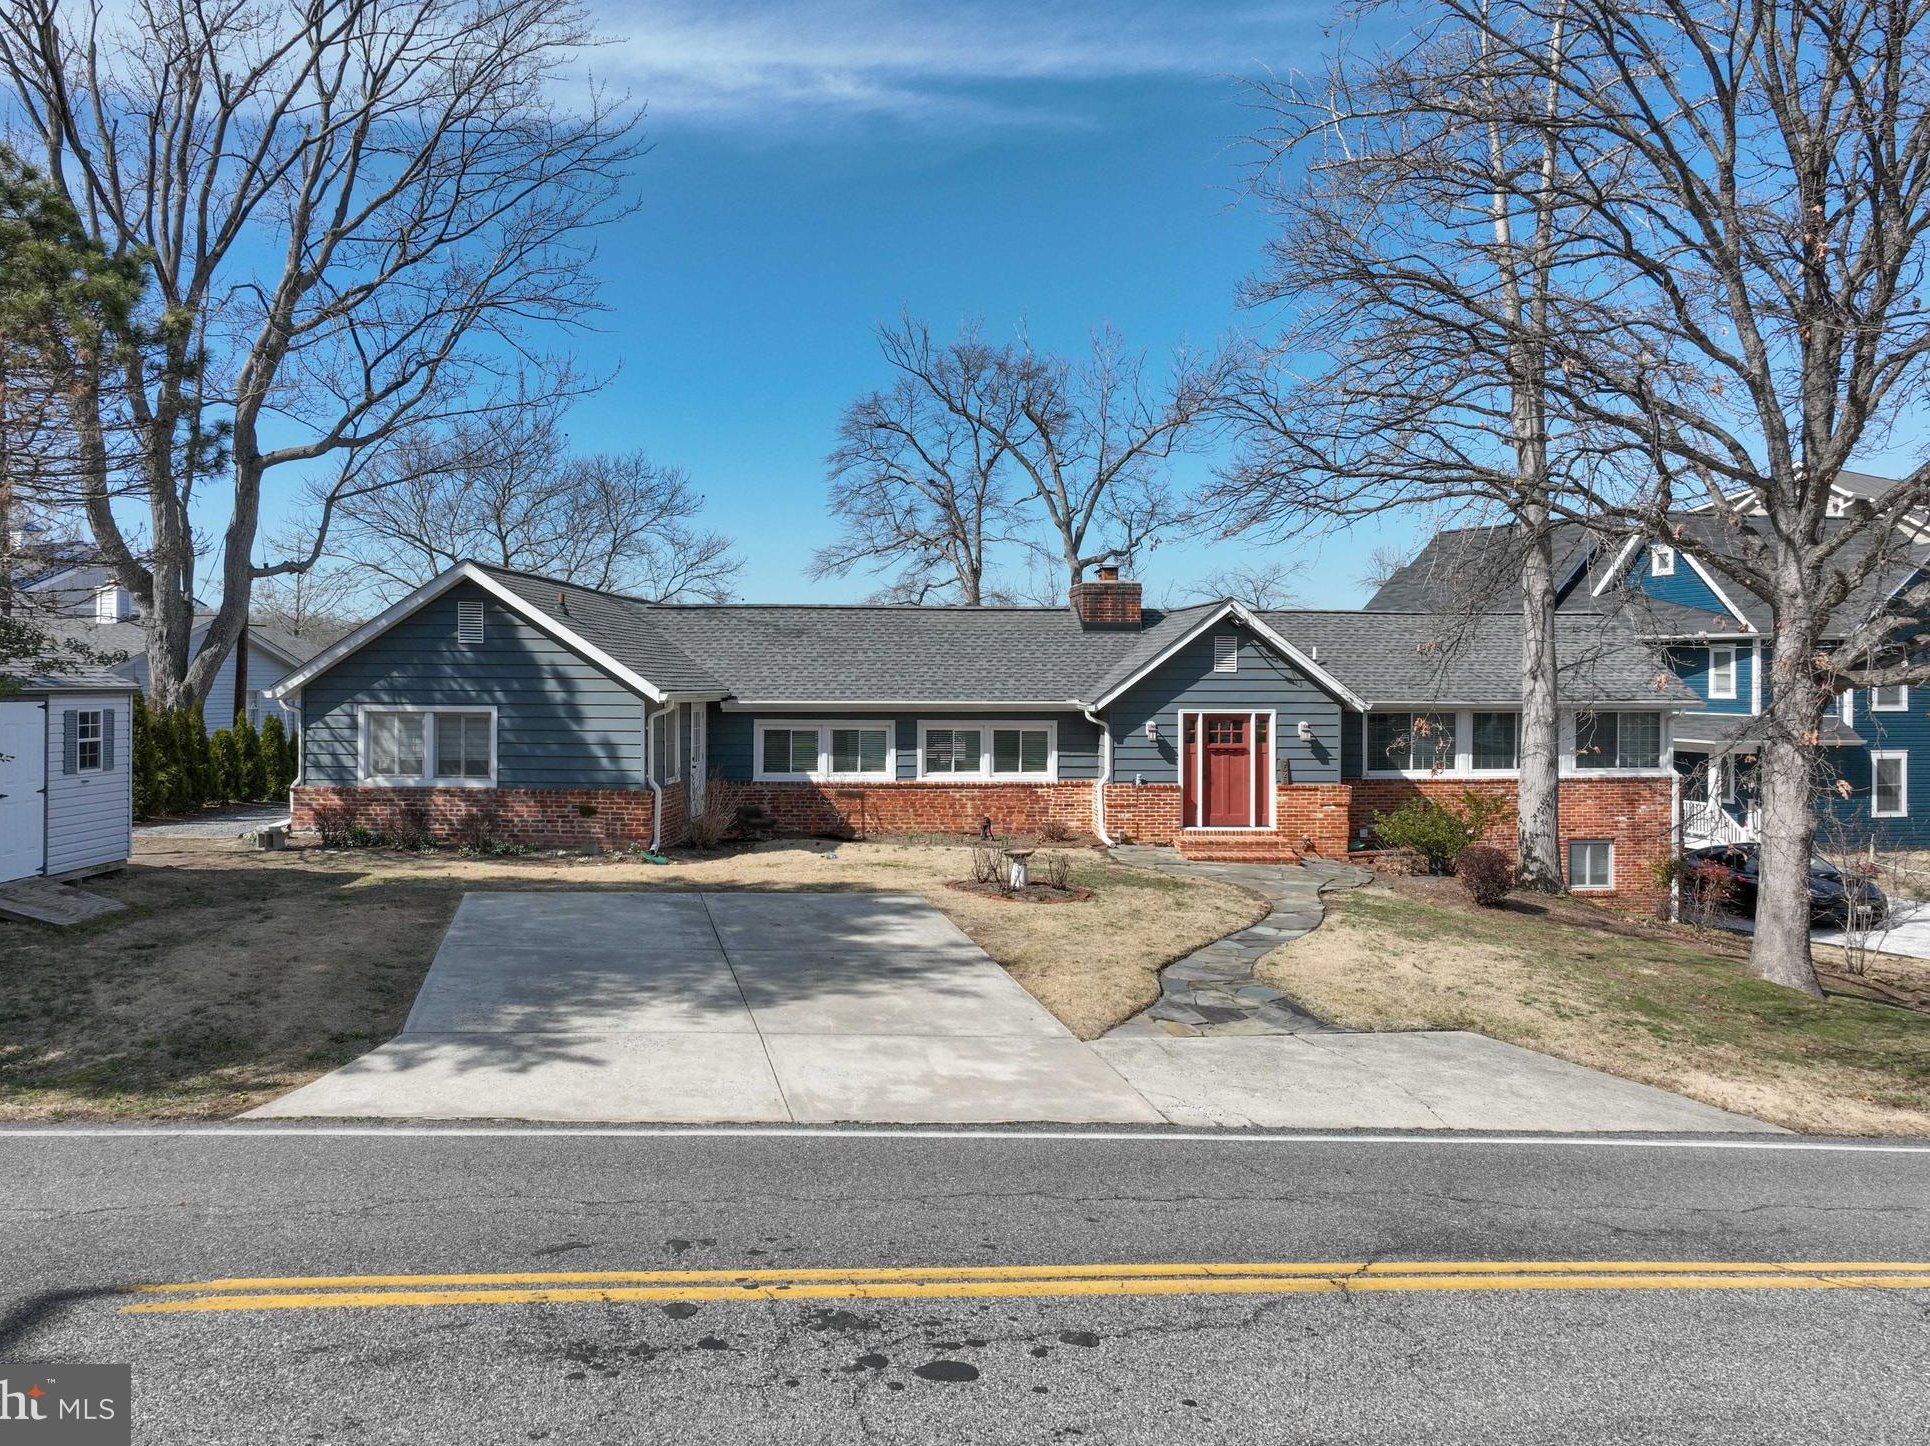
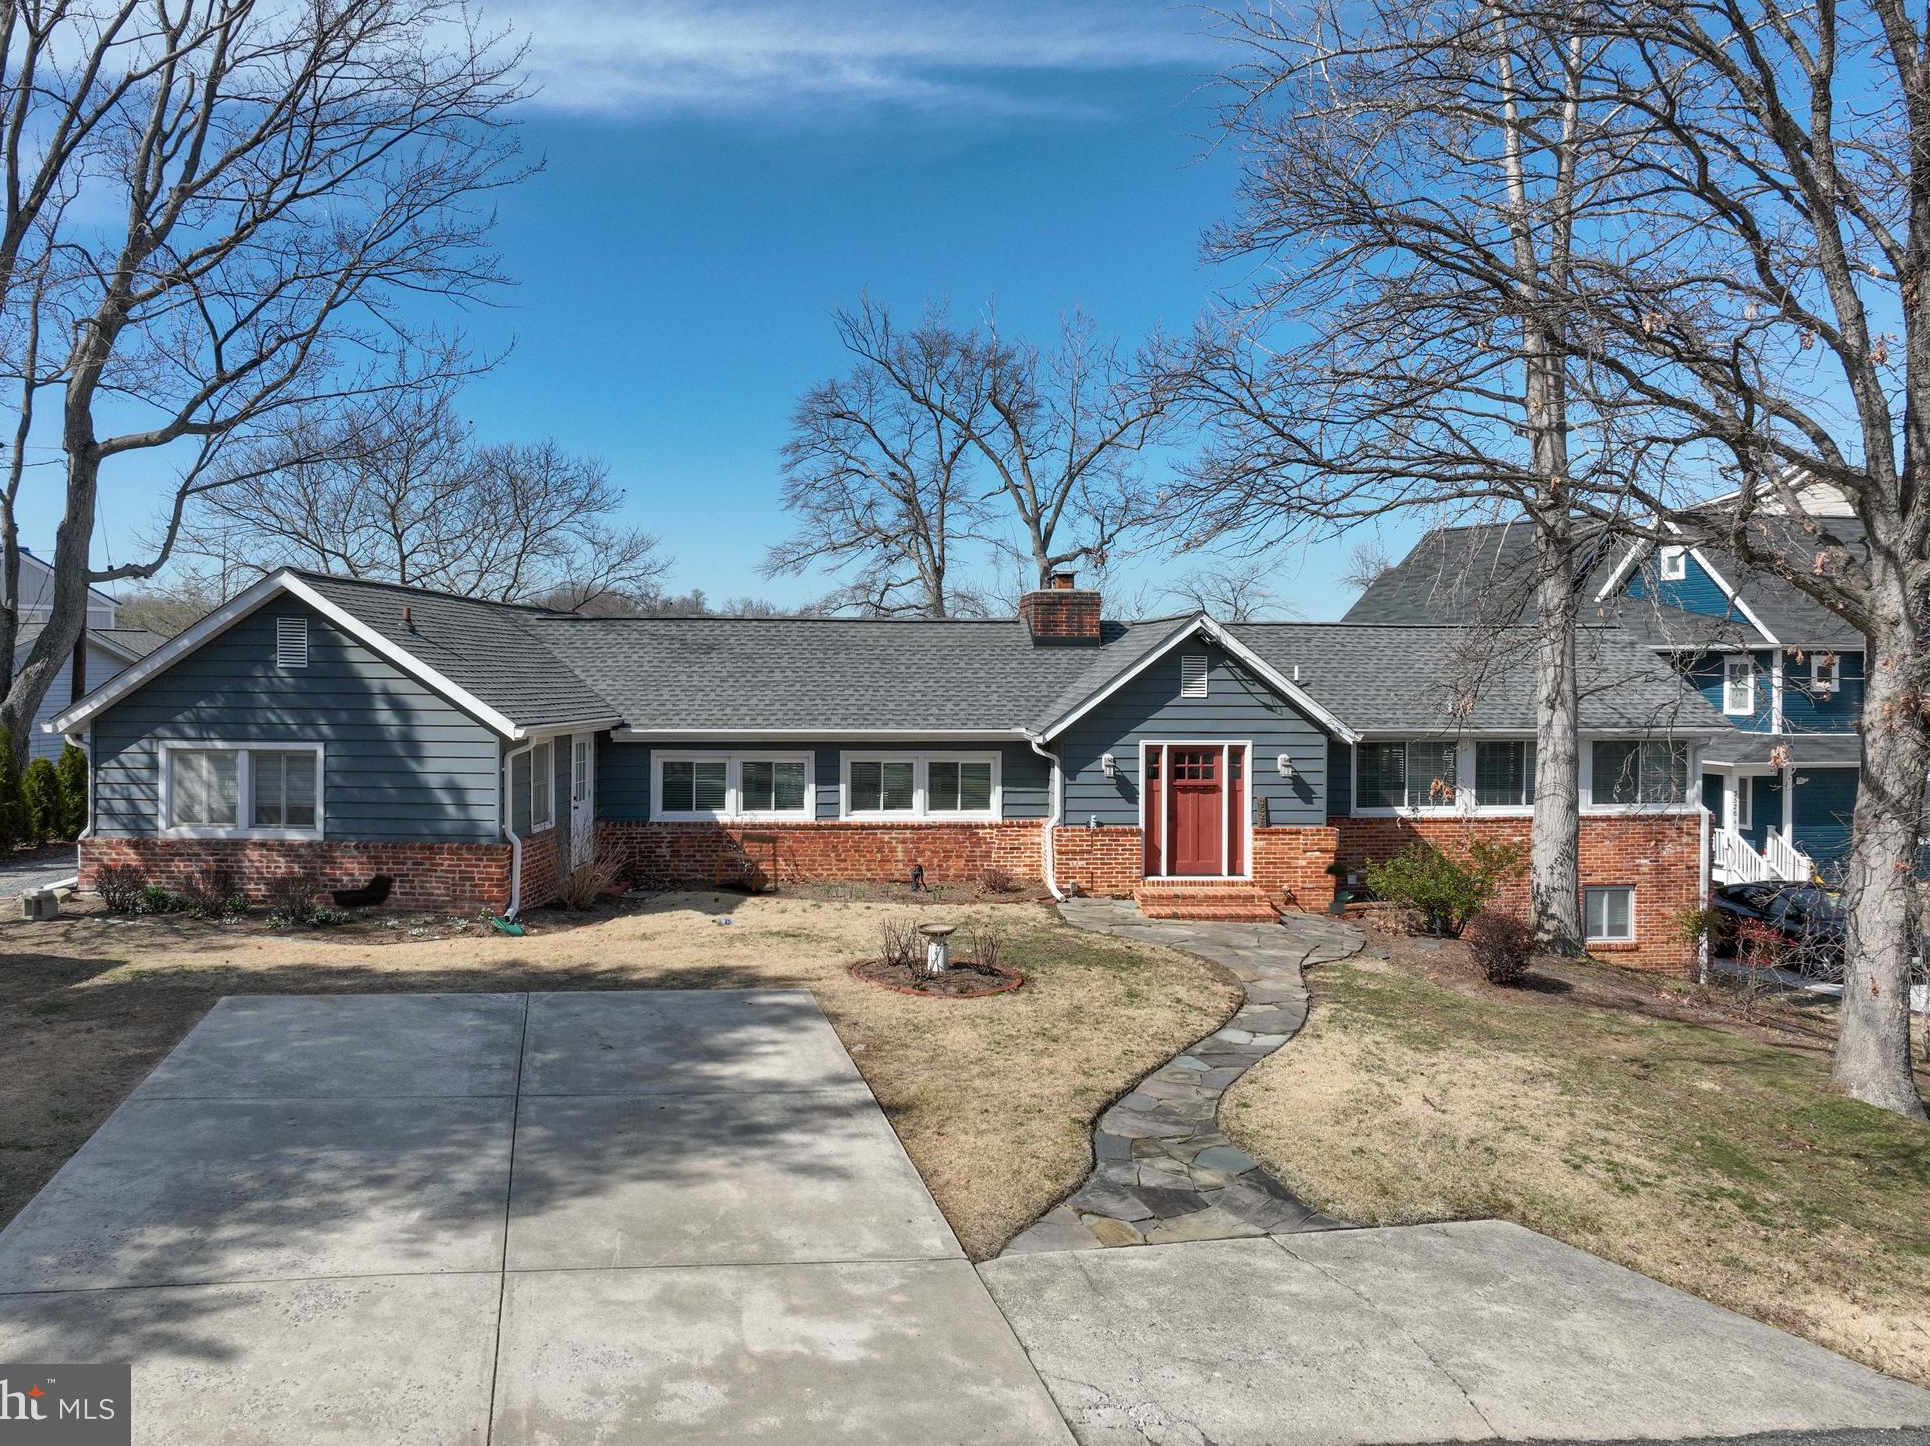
potted tree: present [578,805,599,854] -> present [1325,863,1347,914]
lounge chair: present [736,806,778,838] -> present [331,874,394,922]

